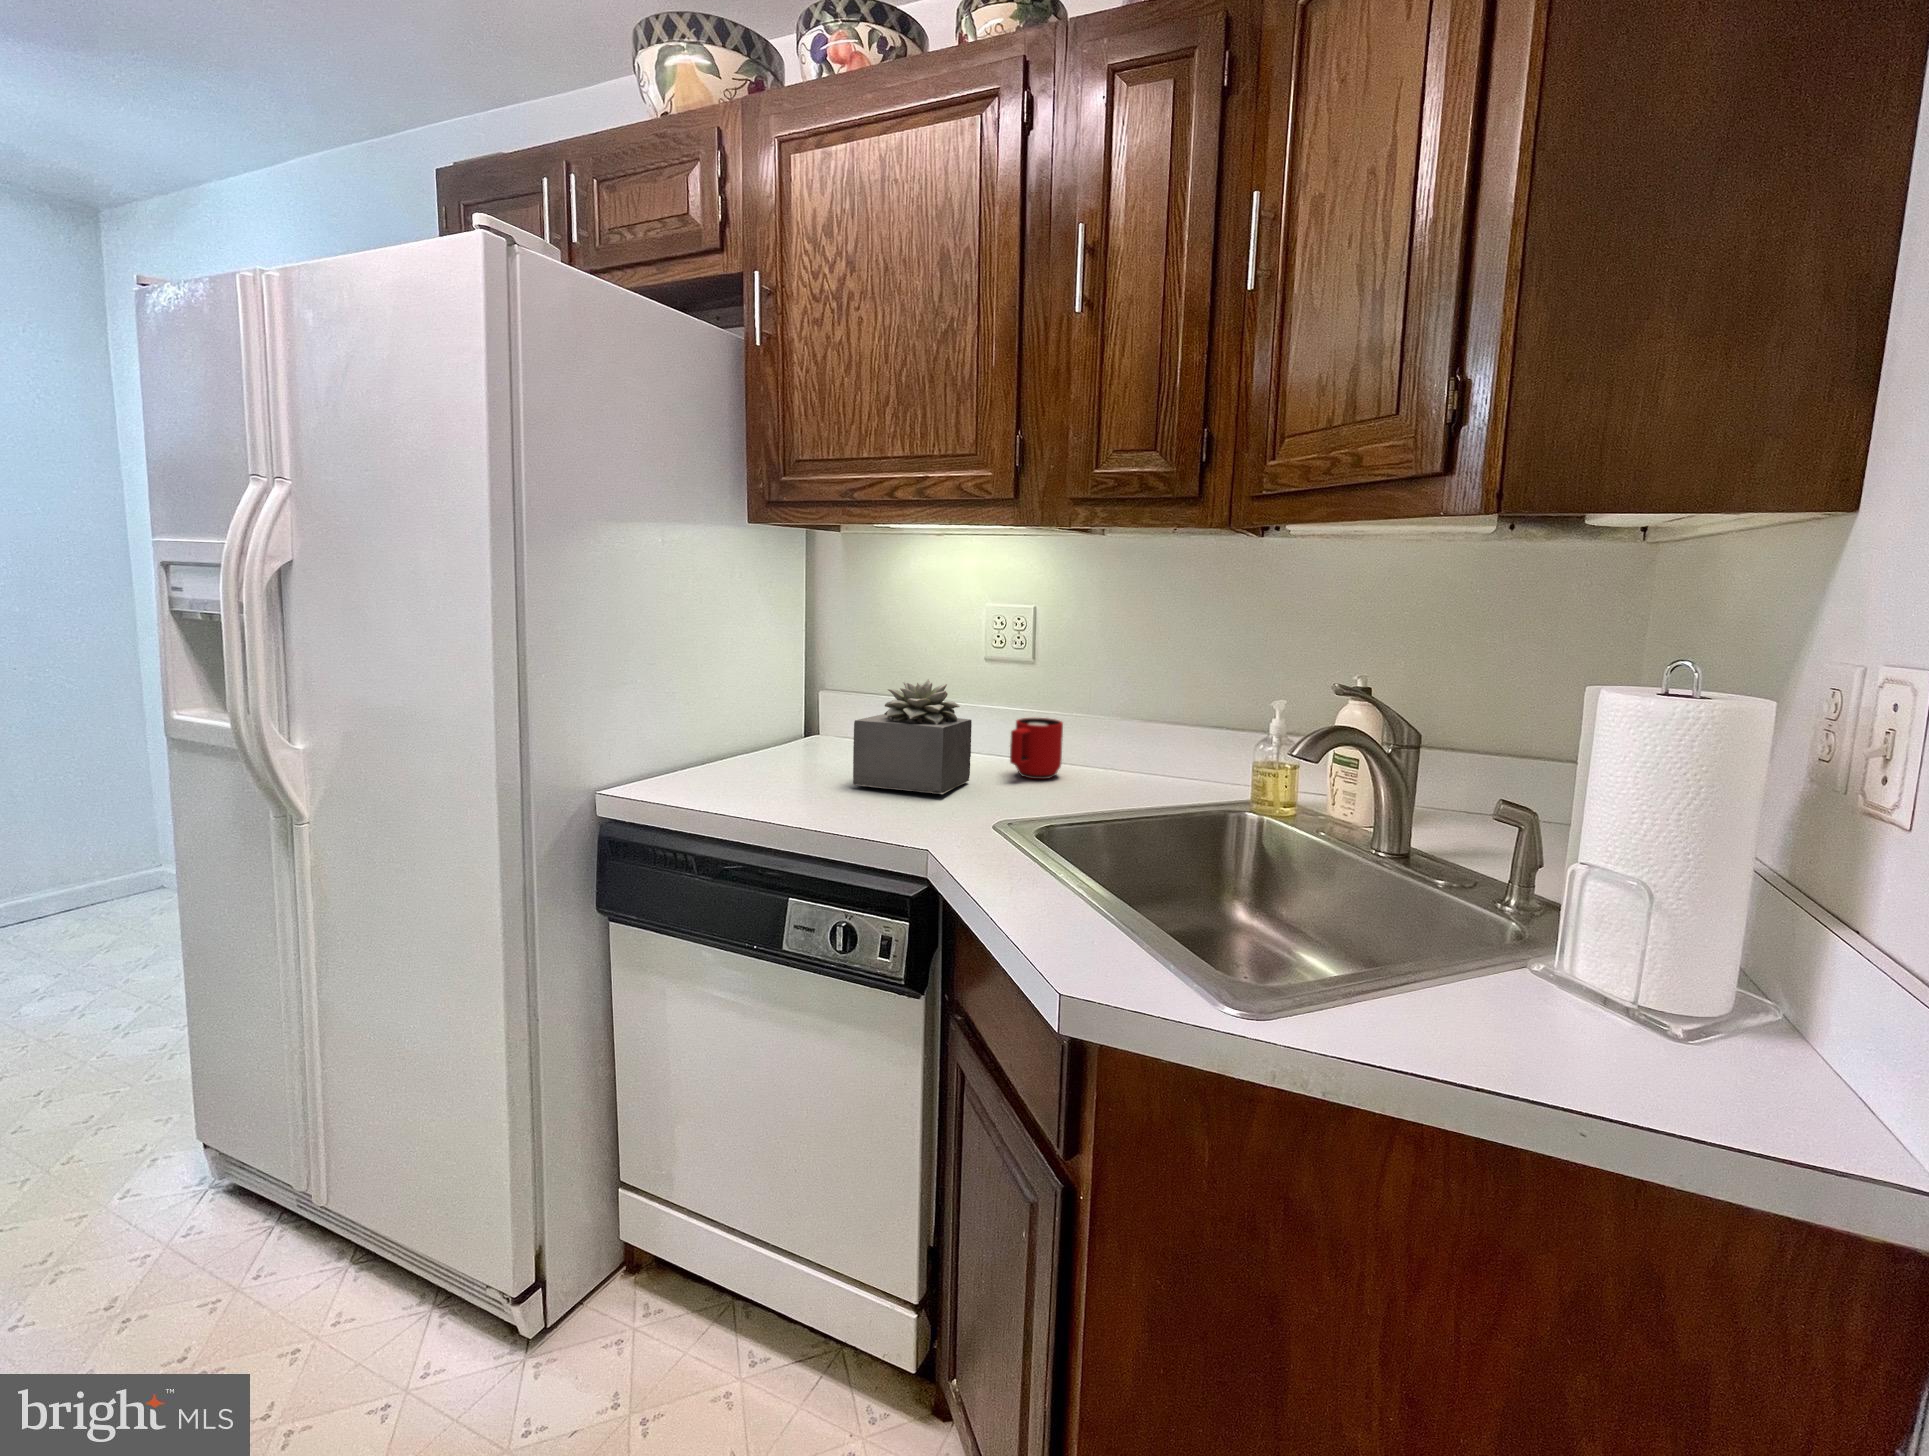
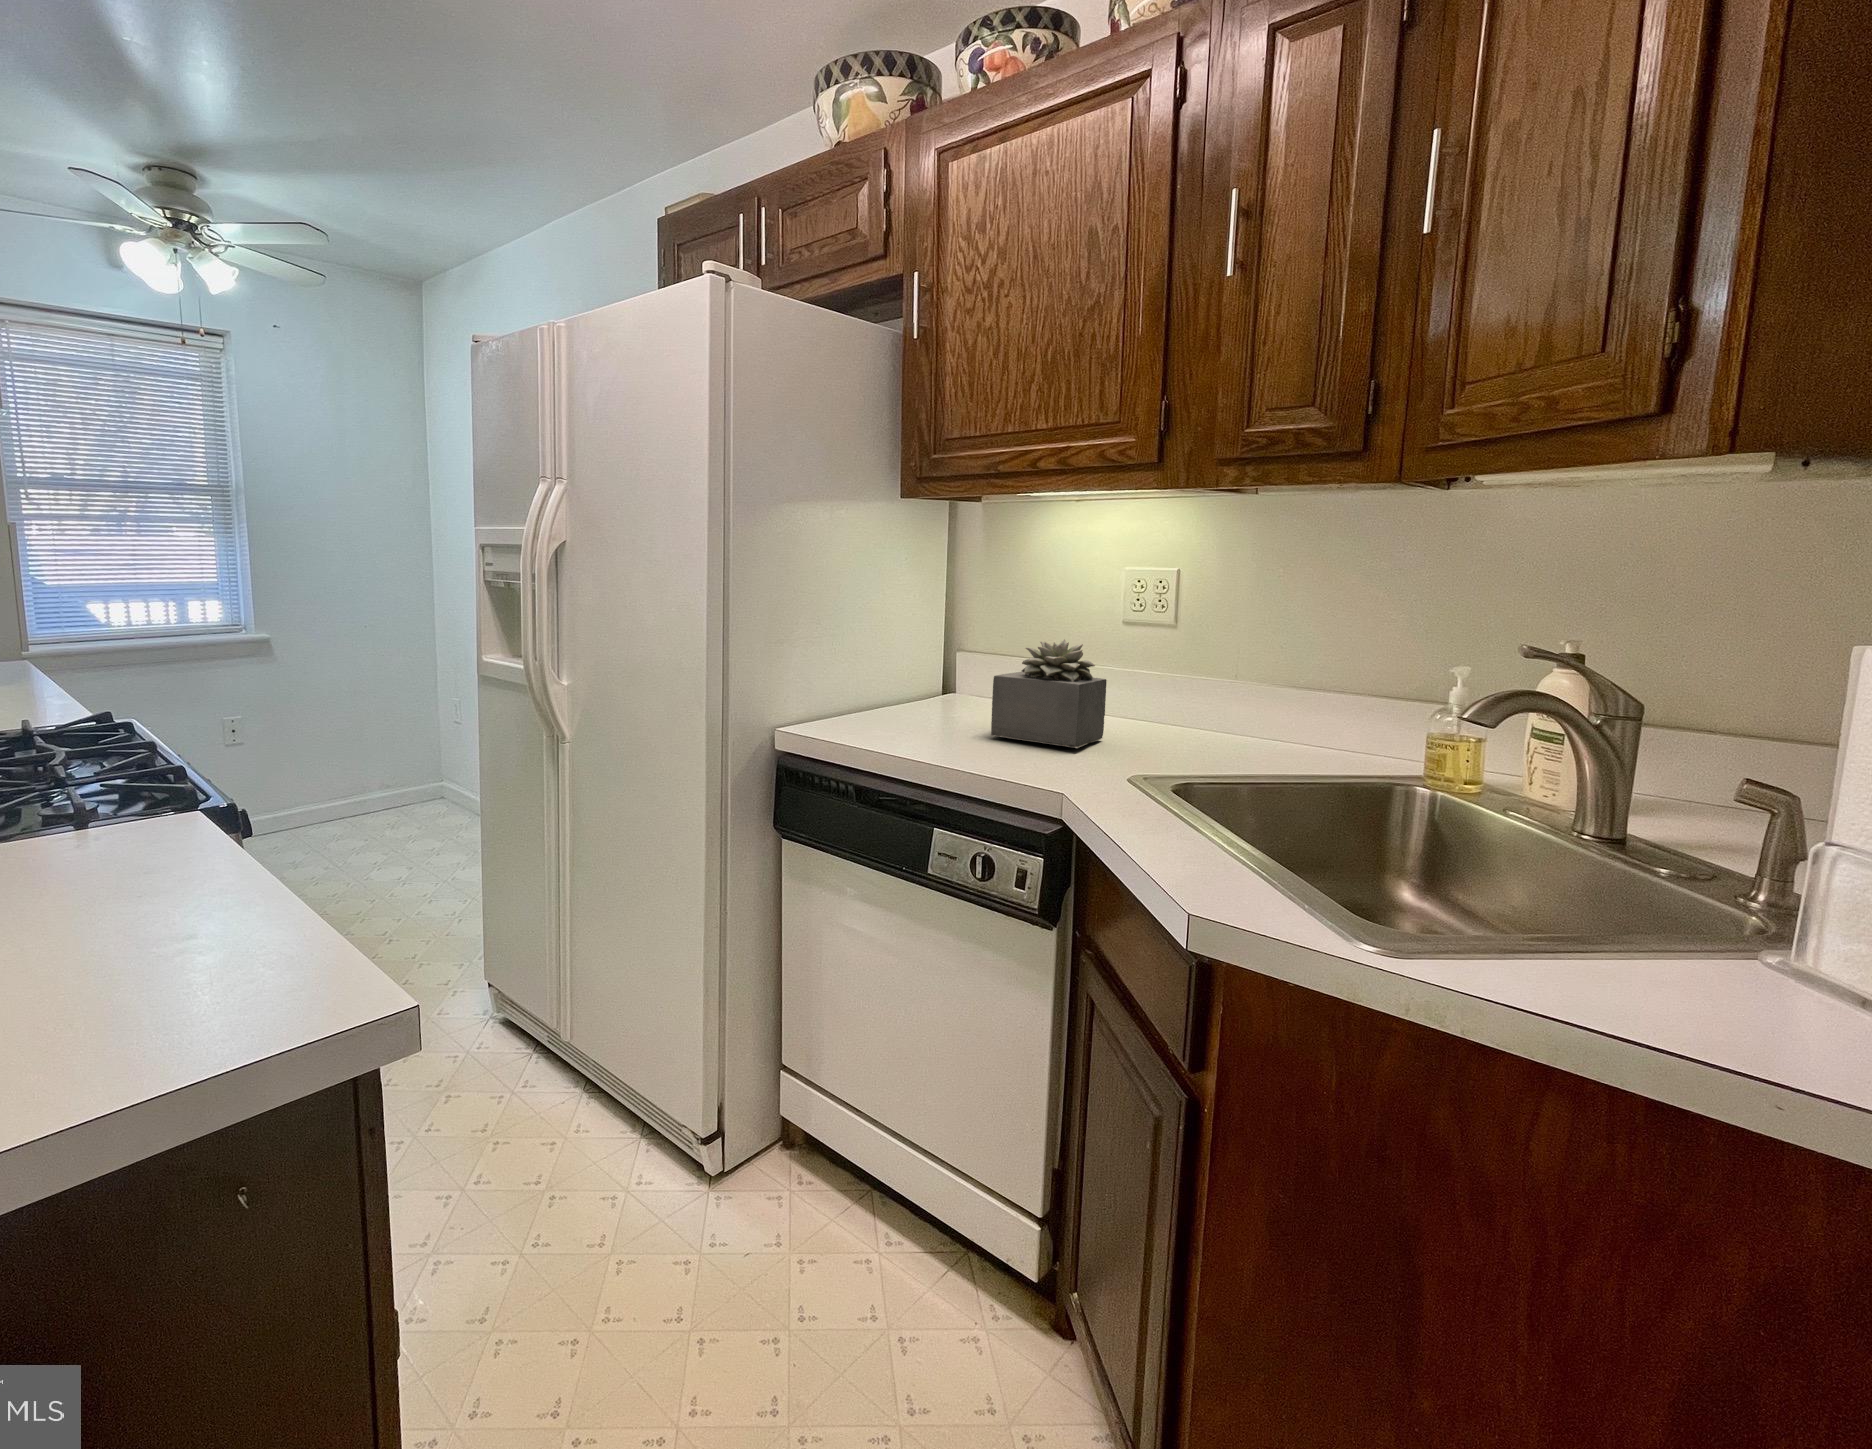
mug: present [1010,718,1063,779] -> none [1145,680,1202,742]

